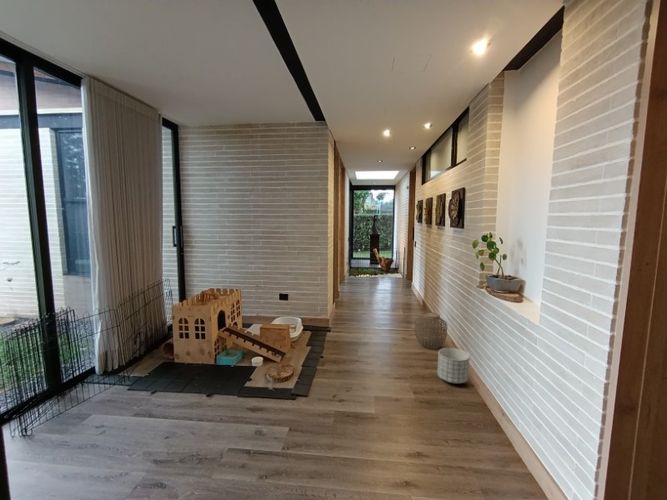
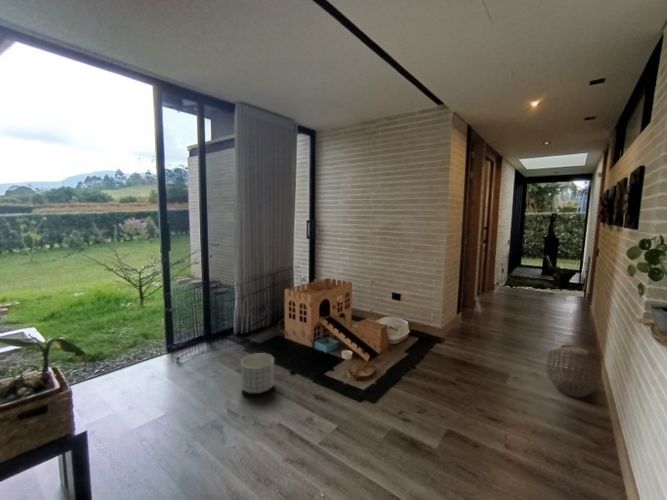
planter: present [438,348,470,384] -> present [241,353,274,393]

